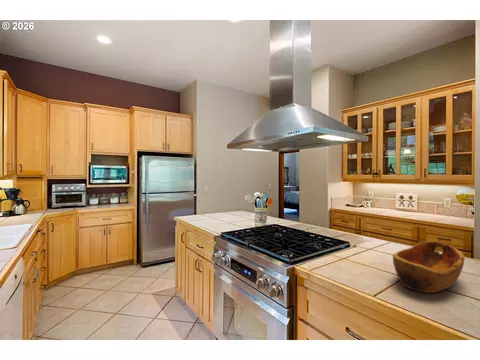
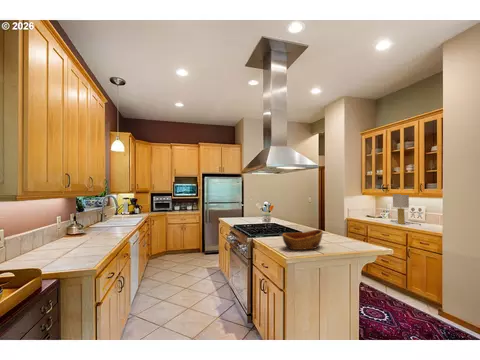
table lamp: none [381,181,422,215] -> present [393,194,409,224]

